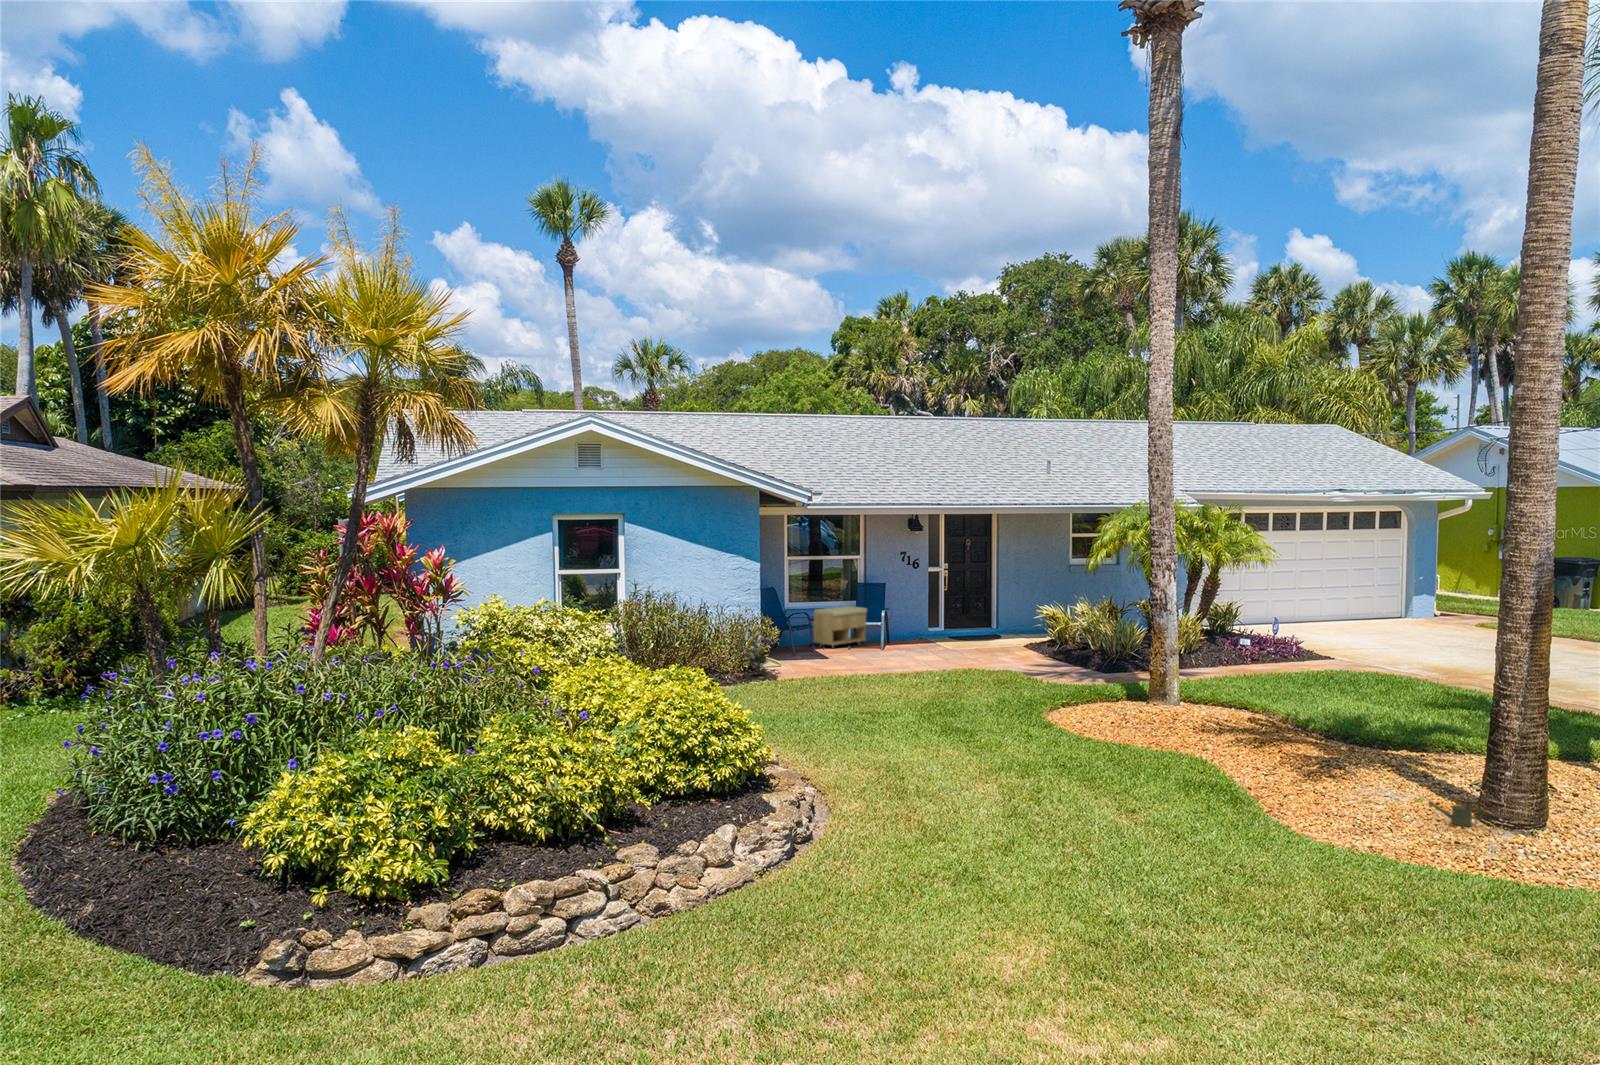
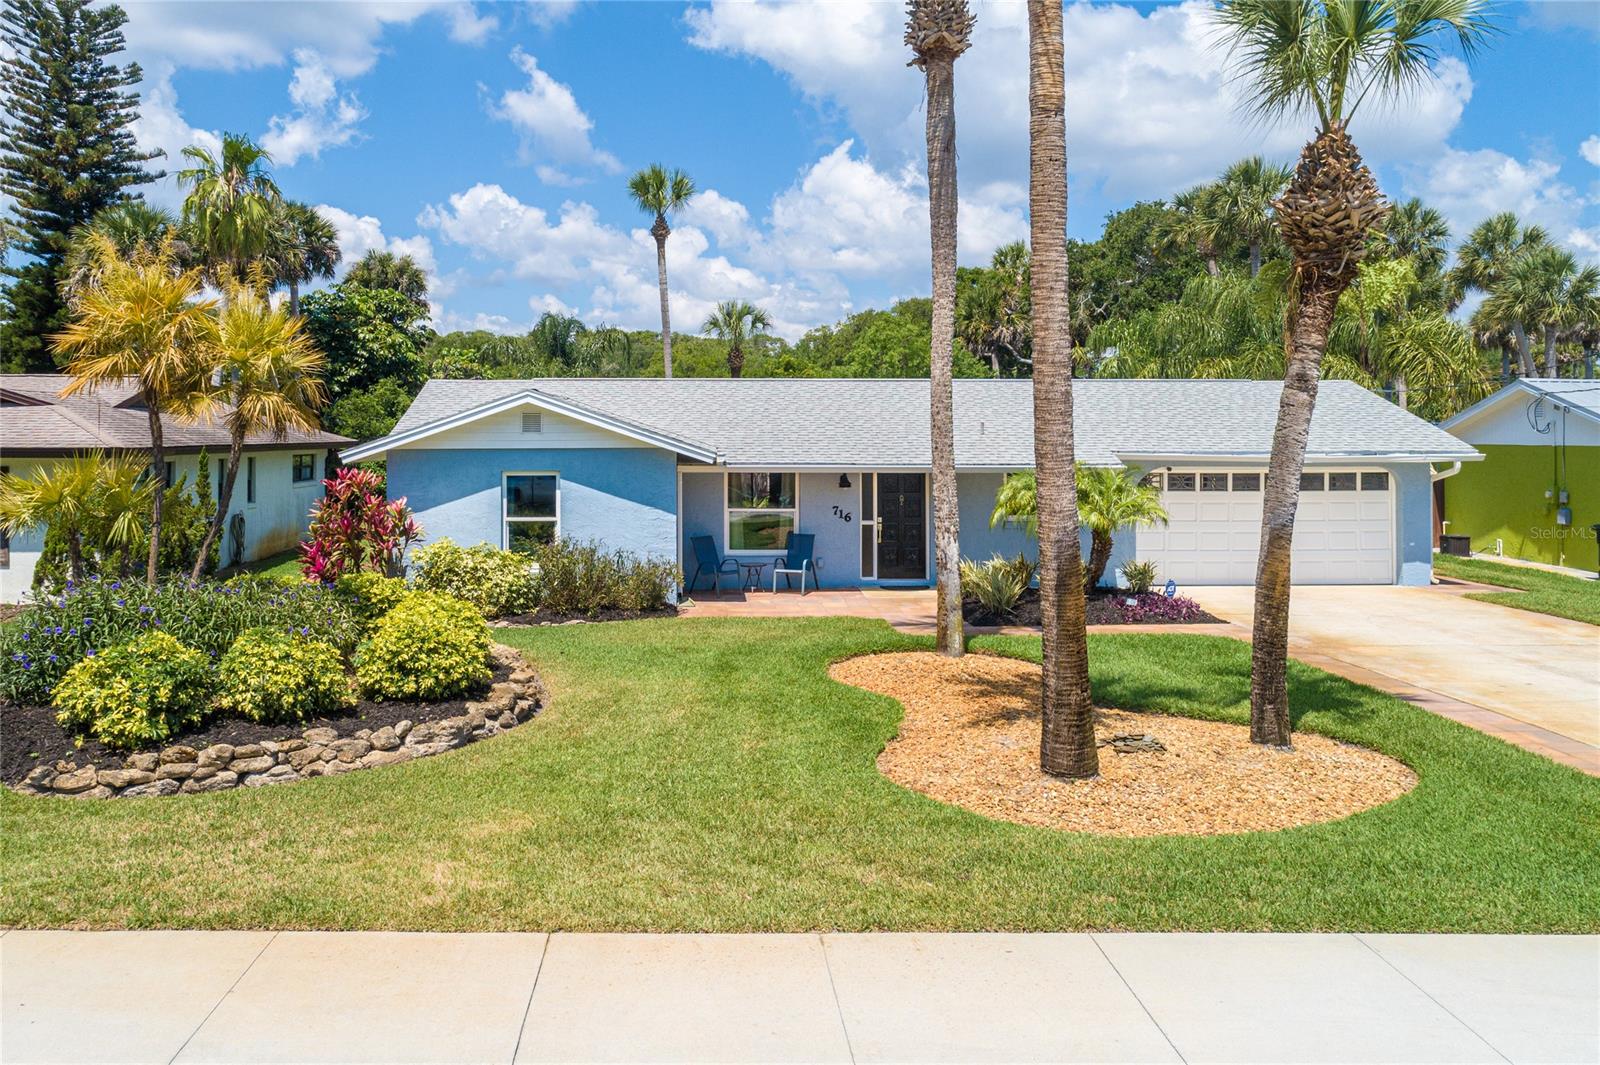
storage bench: present [814,606,867,647] -> none [748,553,796,590]
watering can: present [1429,801,1483,826] -> none [989,744,1025,768]

